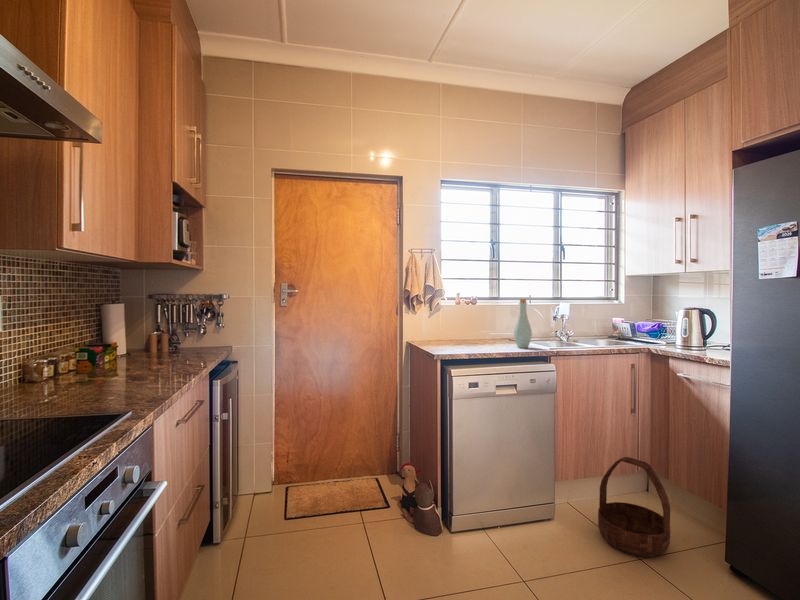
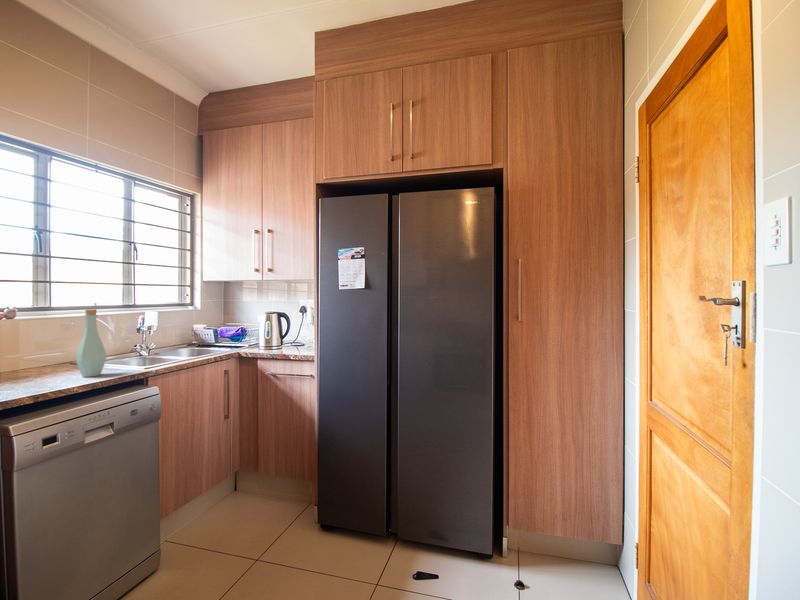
basket: present [598,457,670,557] -> none [206,469,276,574]

